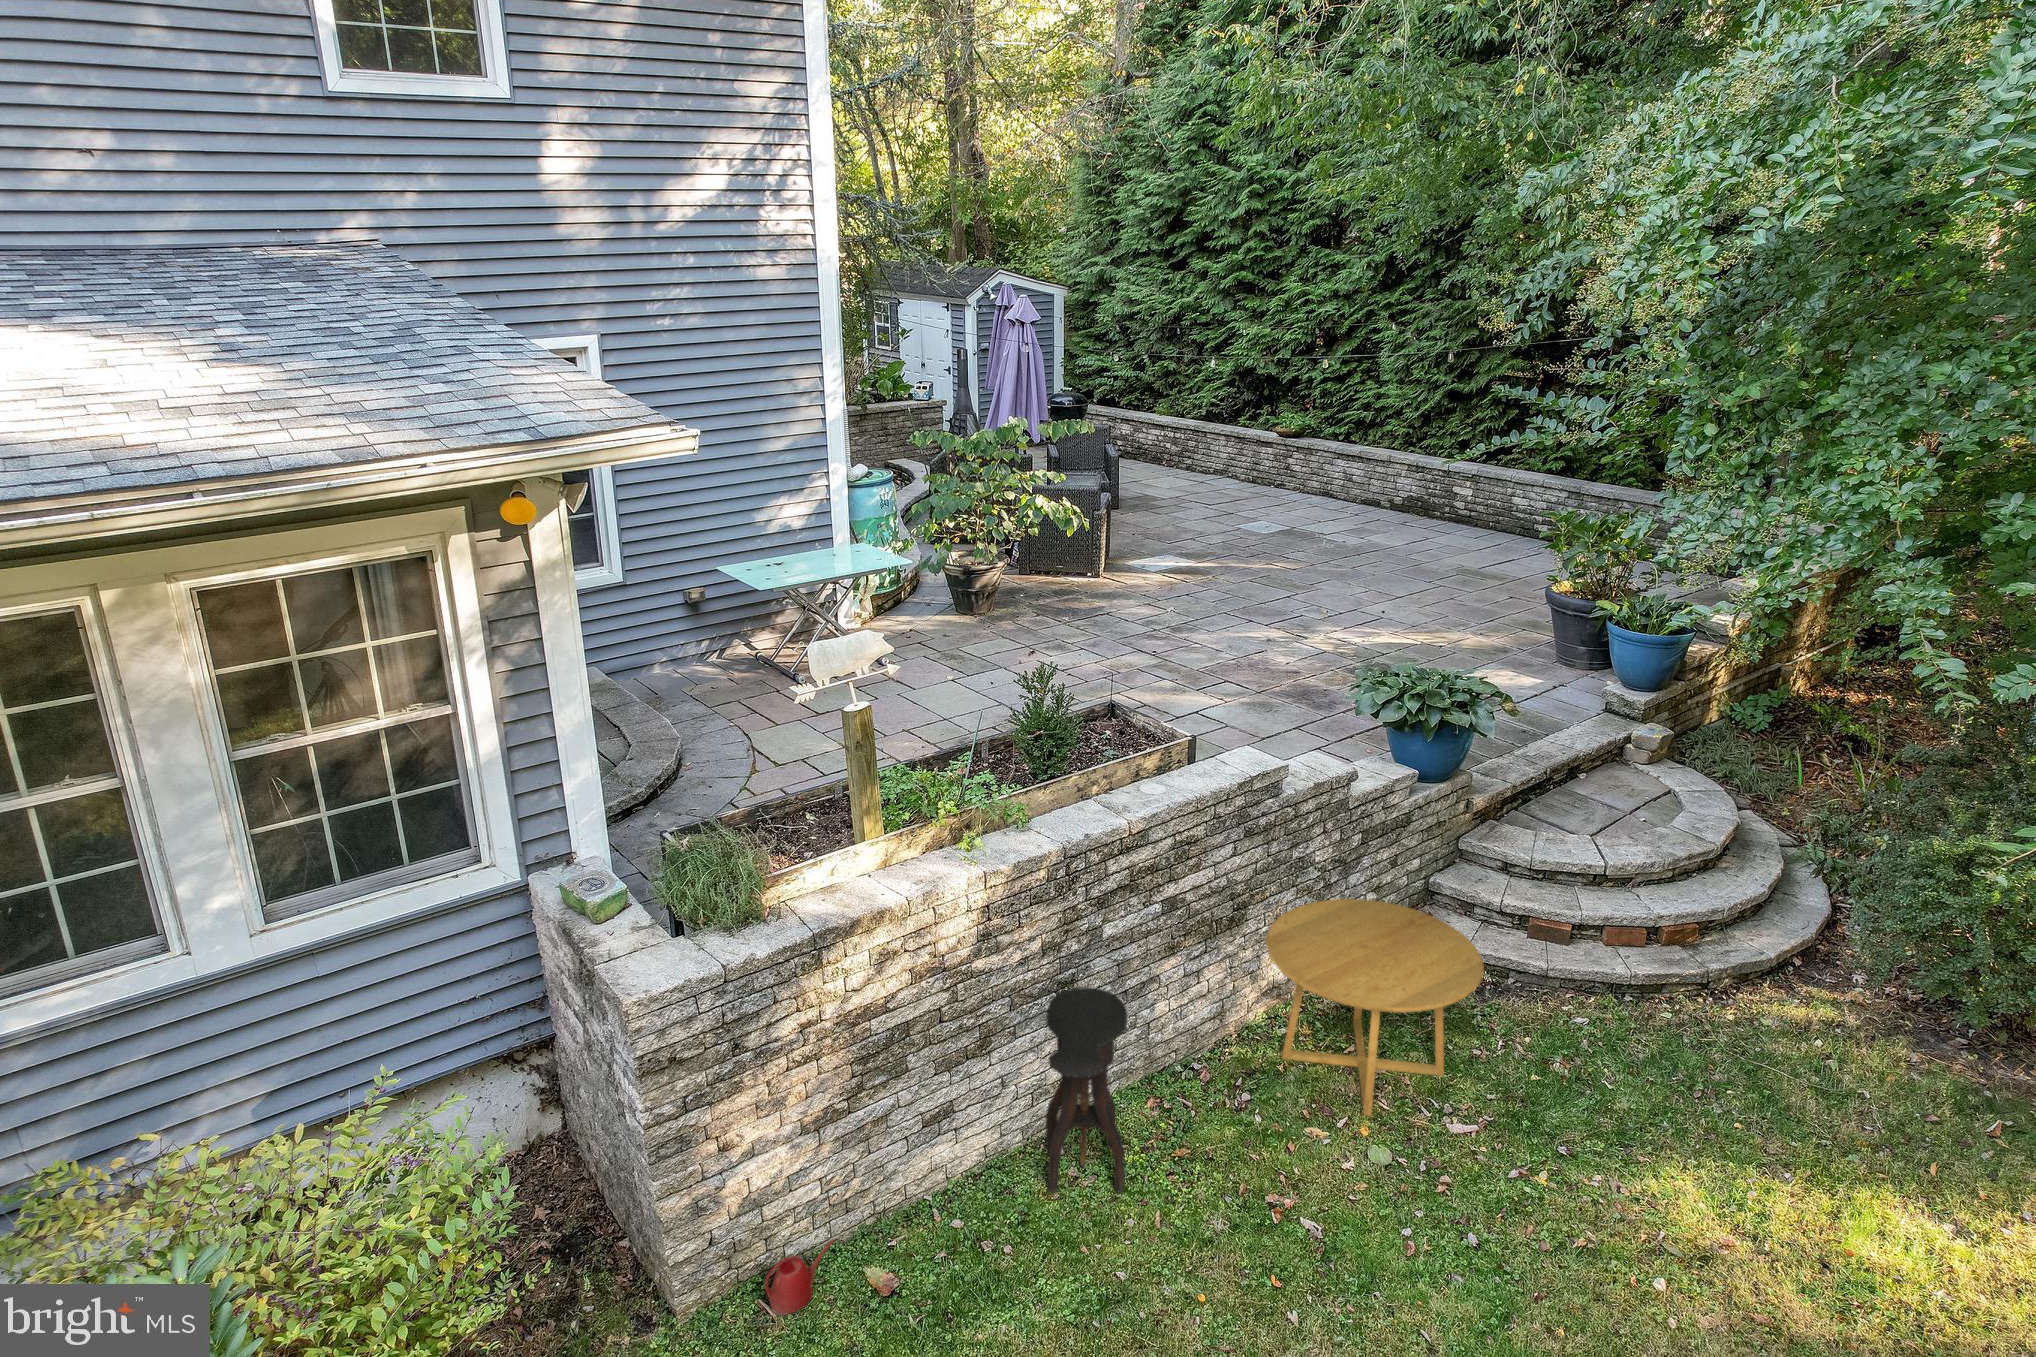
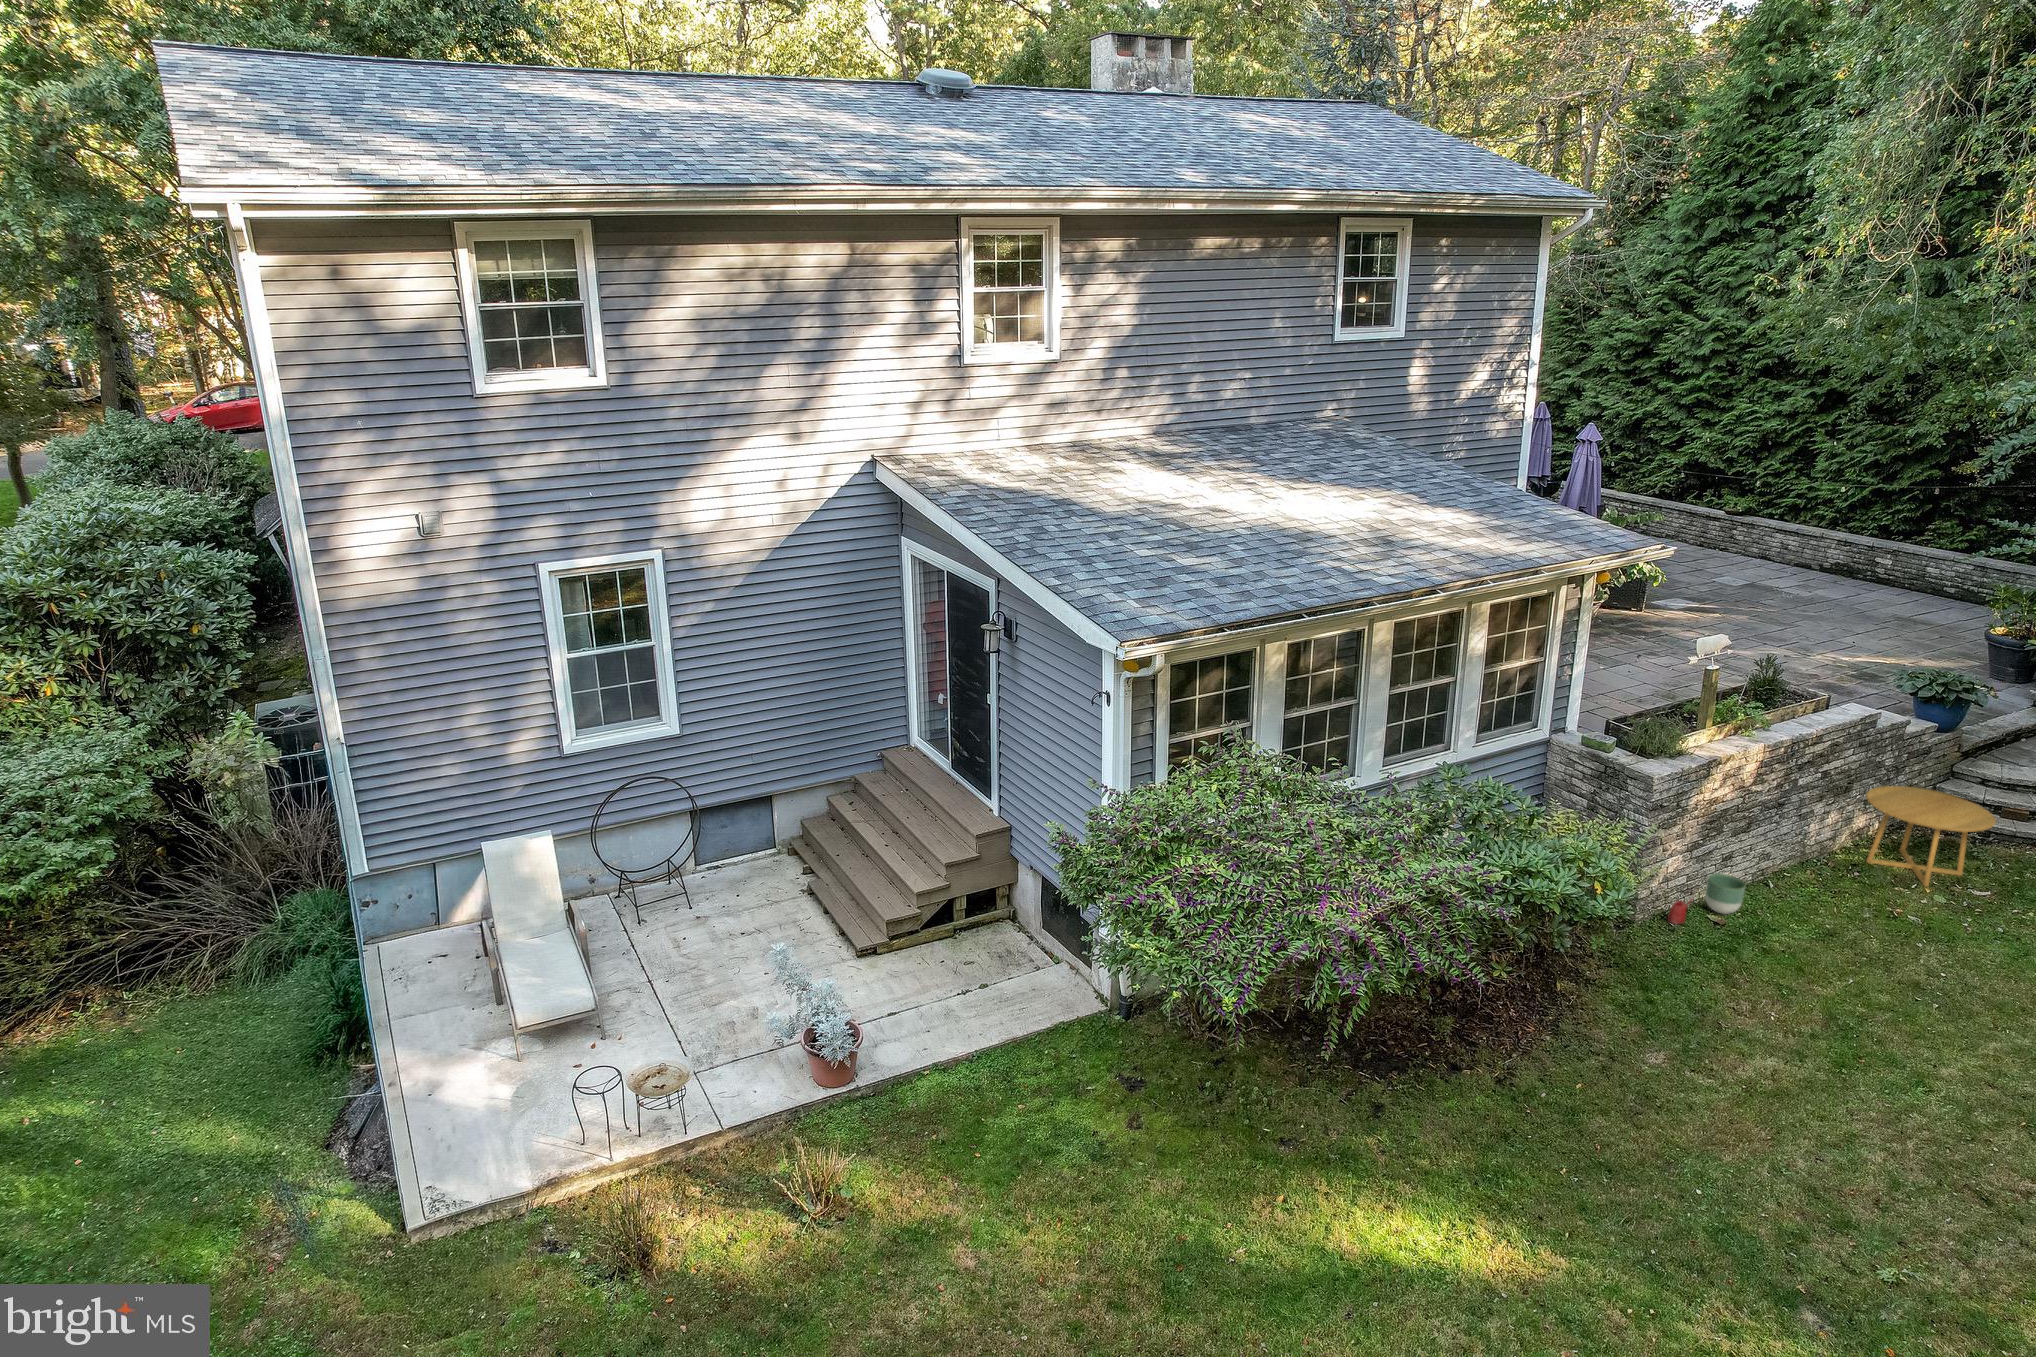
stool: present [1046,987,1128,1193] -> none [1760,806,1824,902]
planter: none [875,1164,949,1263] -> present [1705,873,1746,914]

